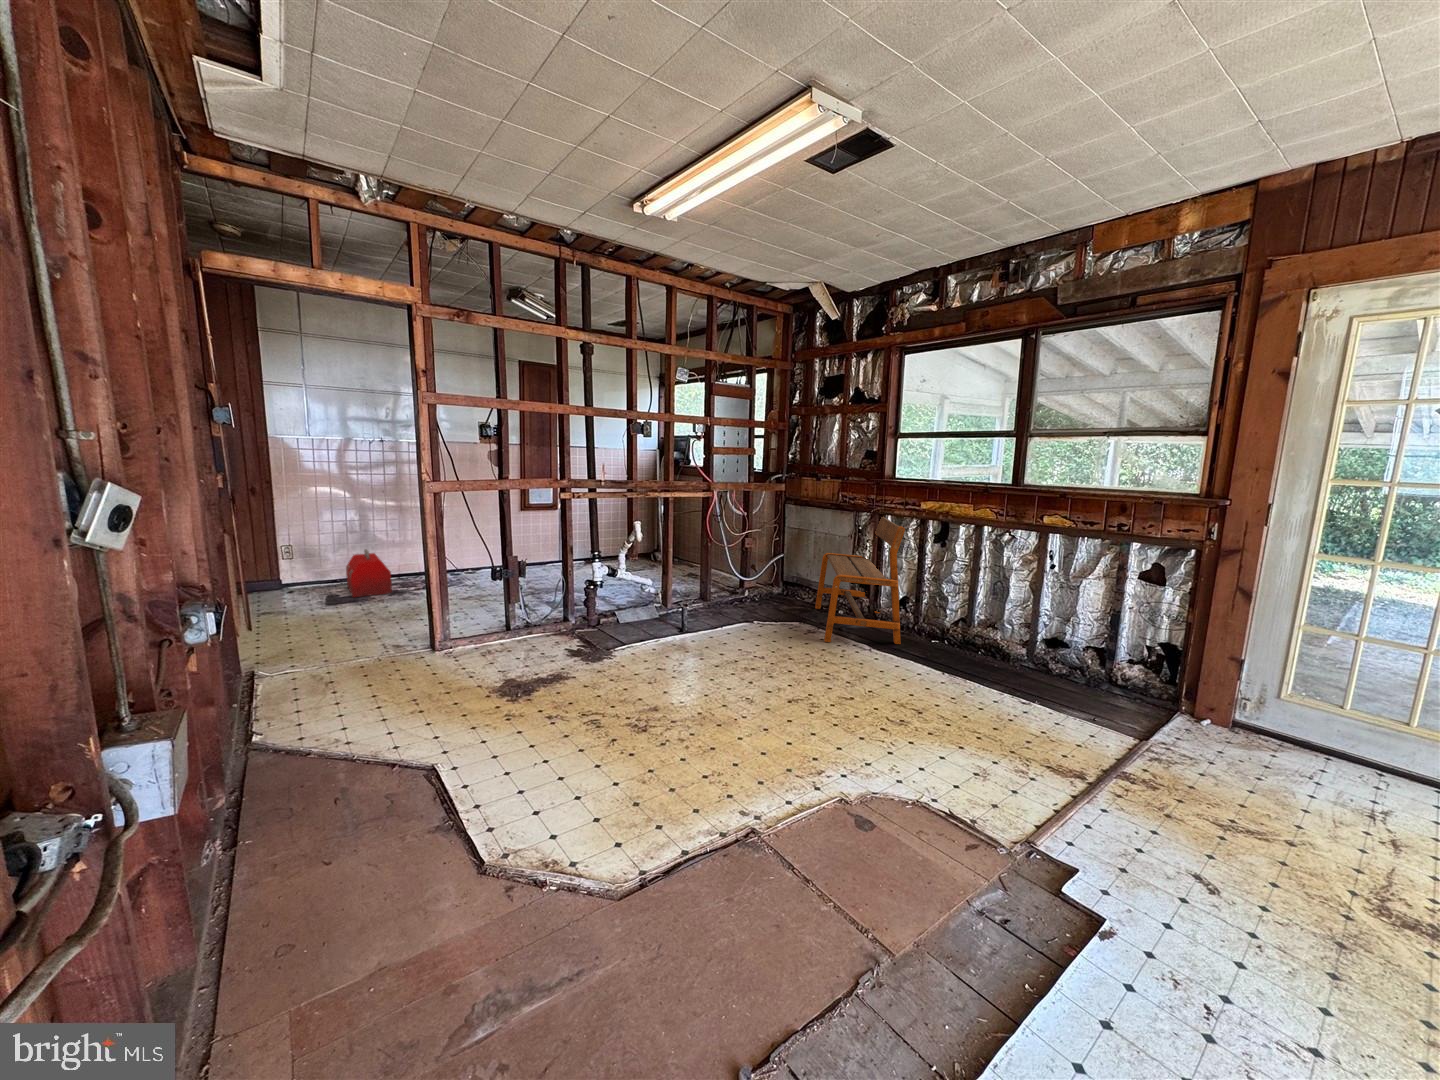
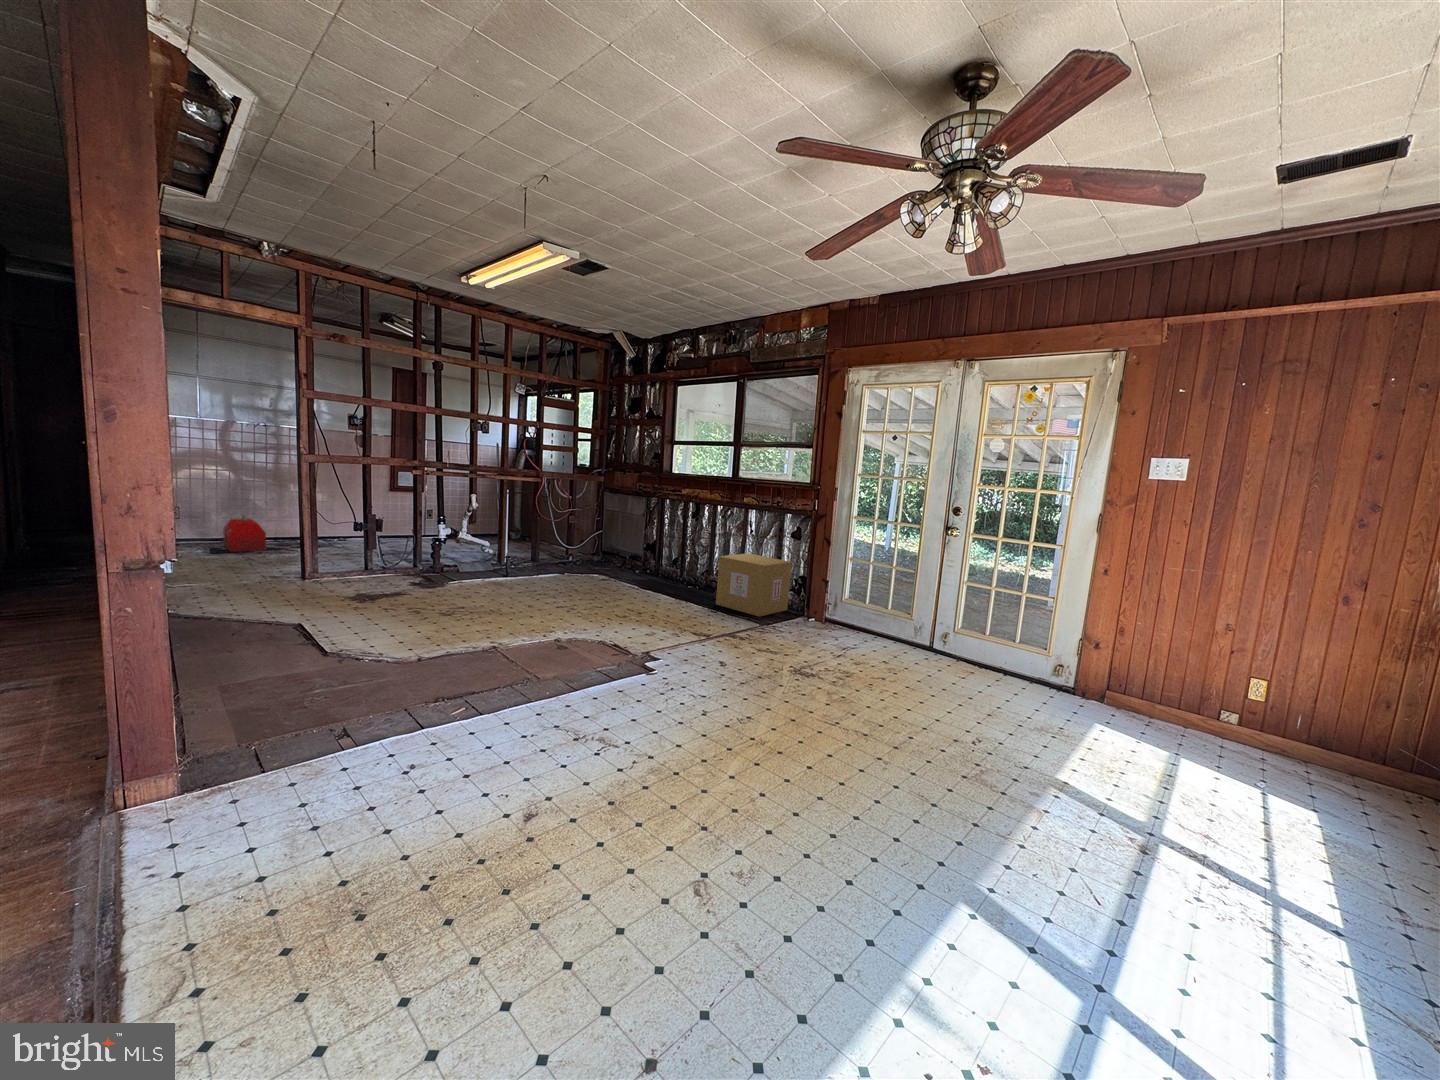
bench: present [815,517,905,644] -> none [608,499,666,586]
cardboard box: none [1016,603,1151,719] -> present [716,553,792,617]

